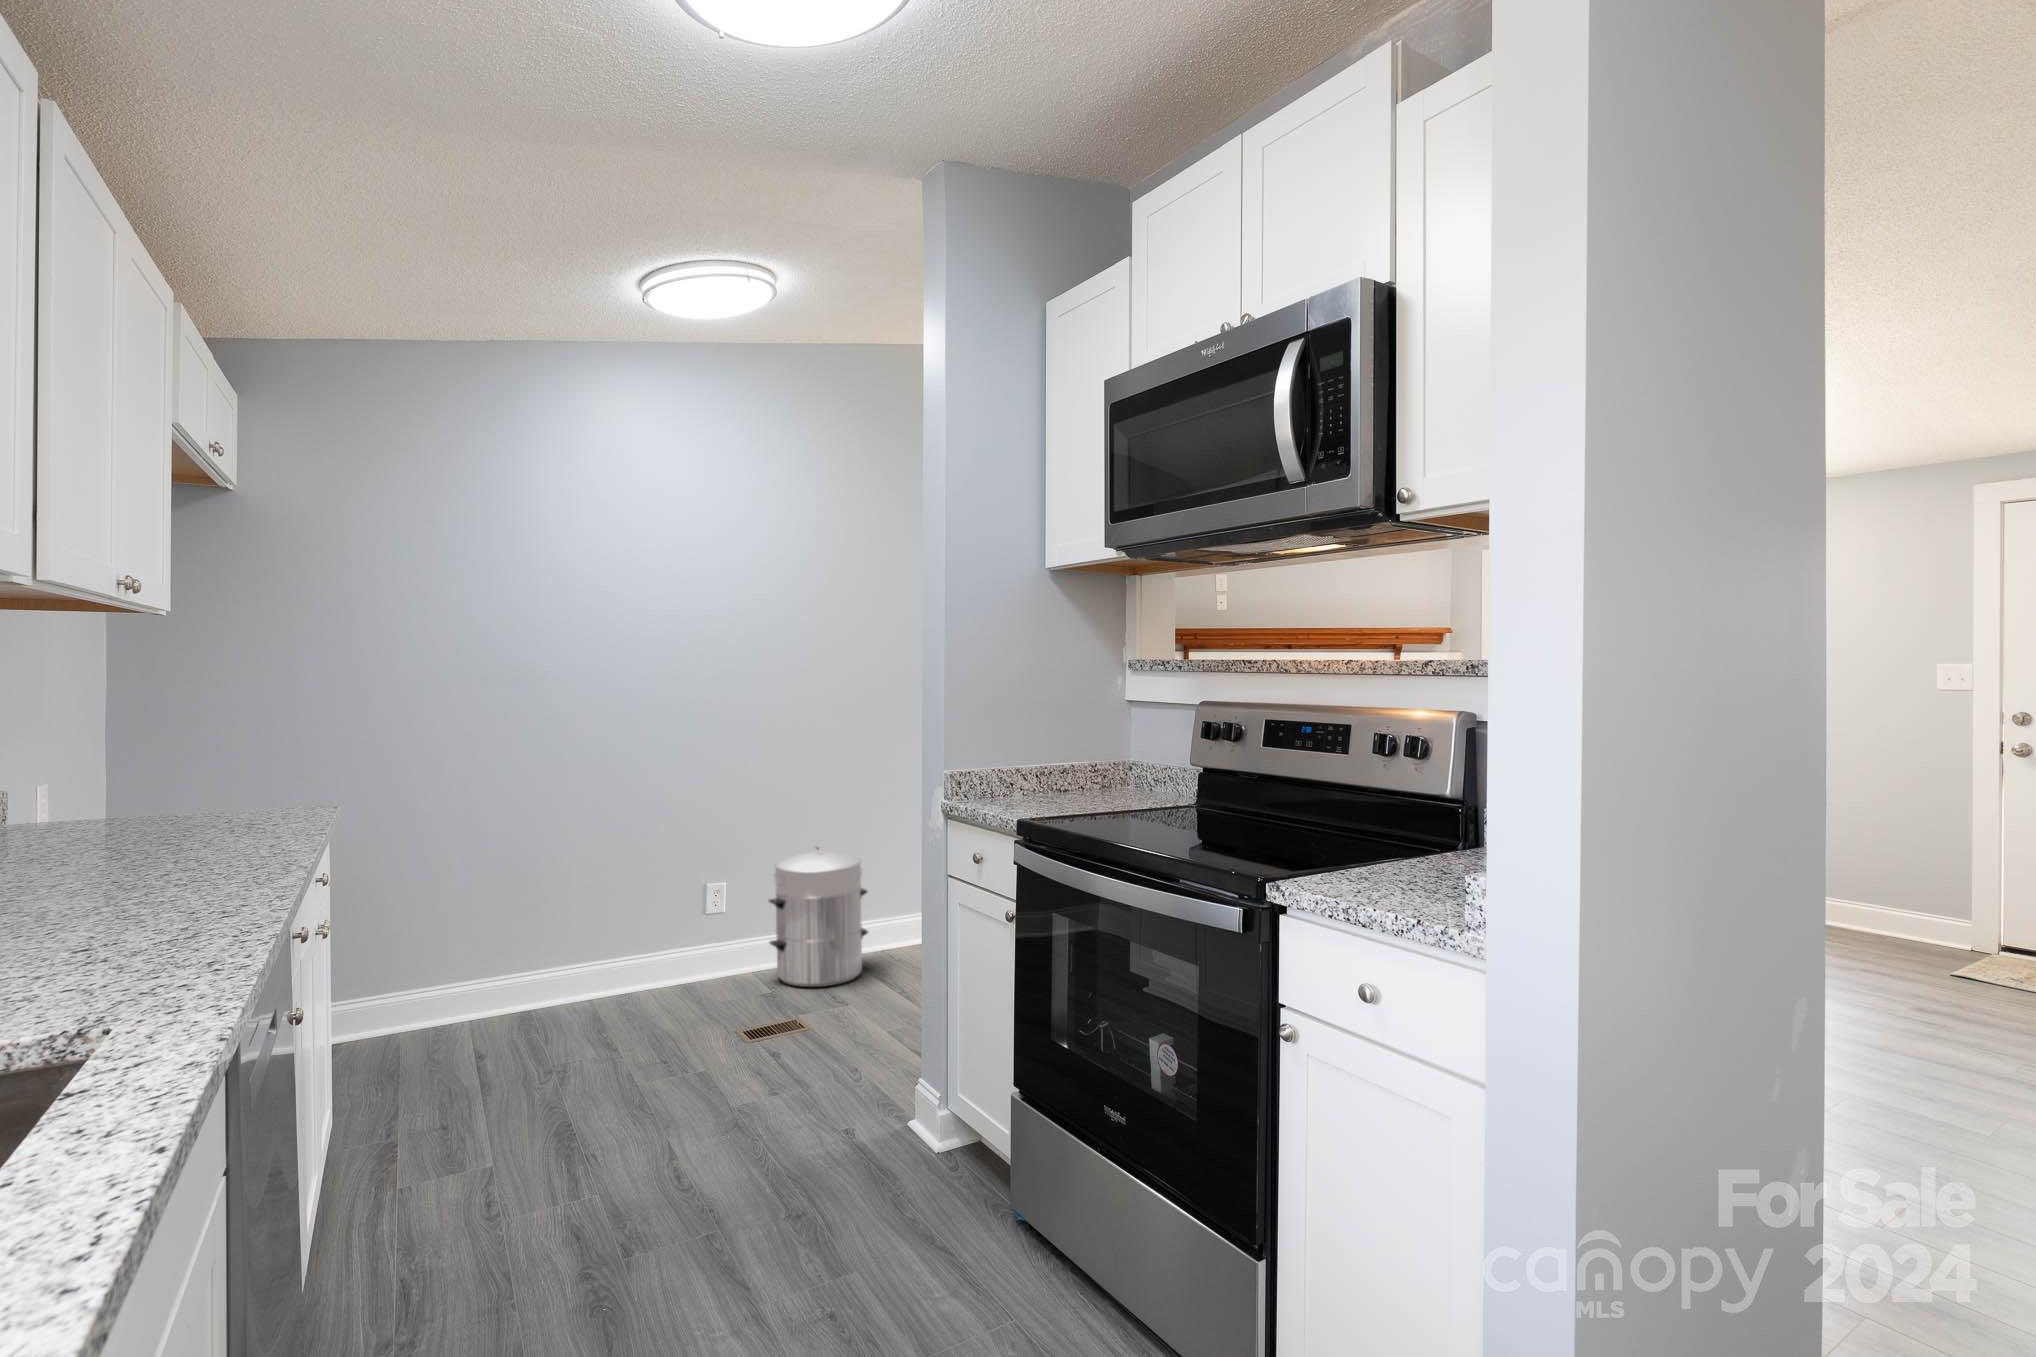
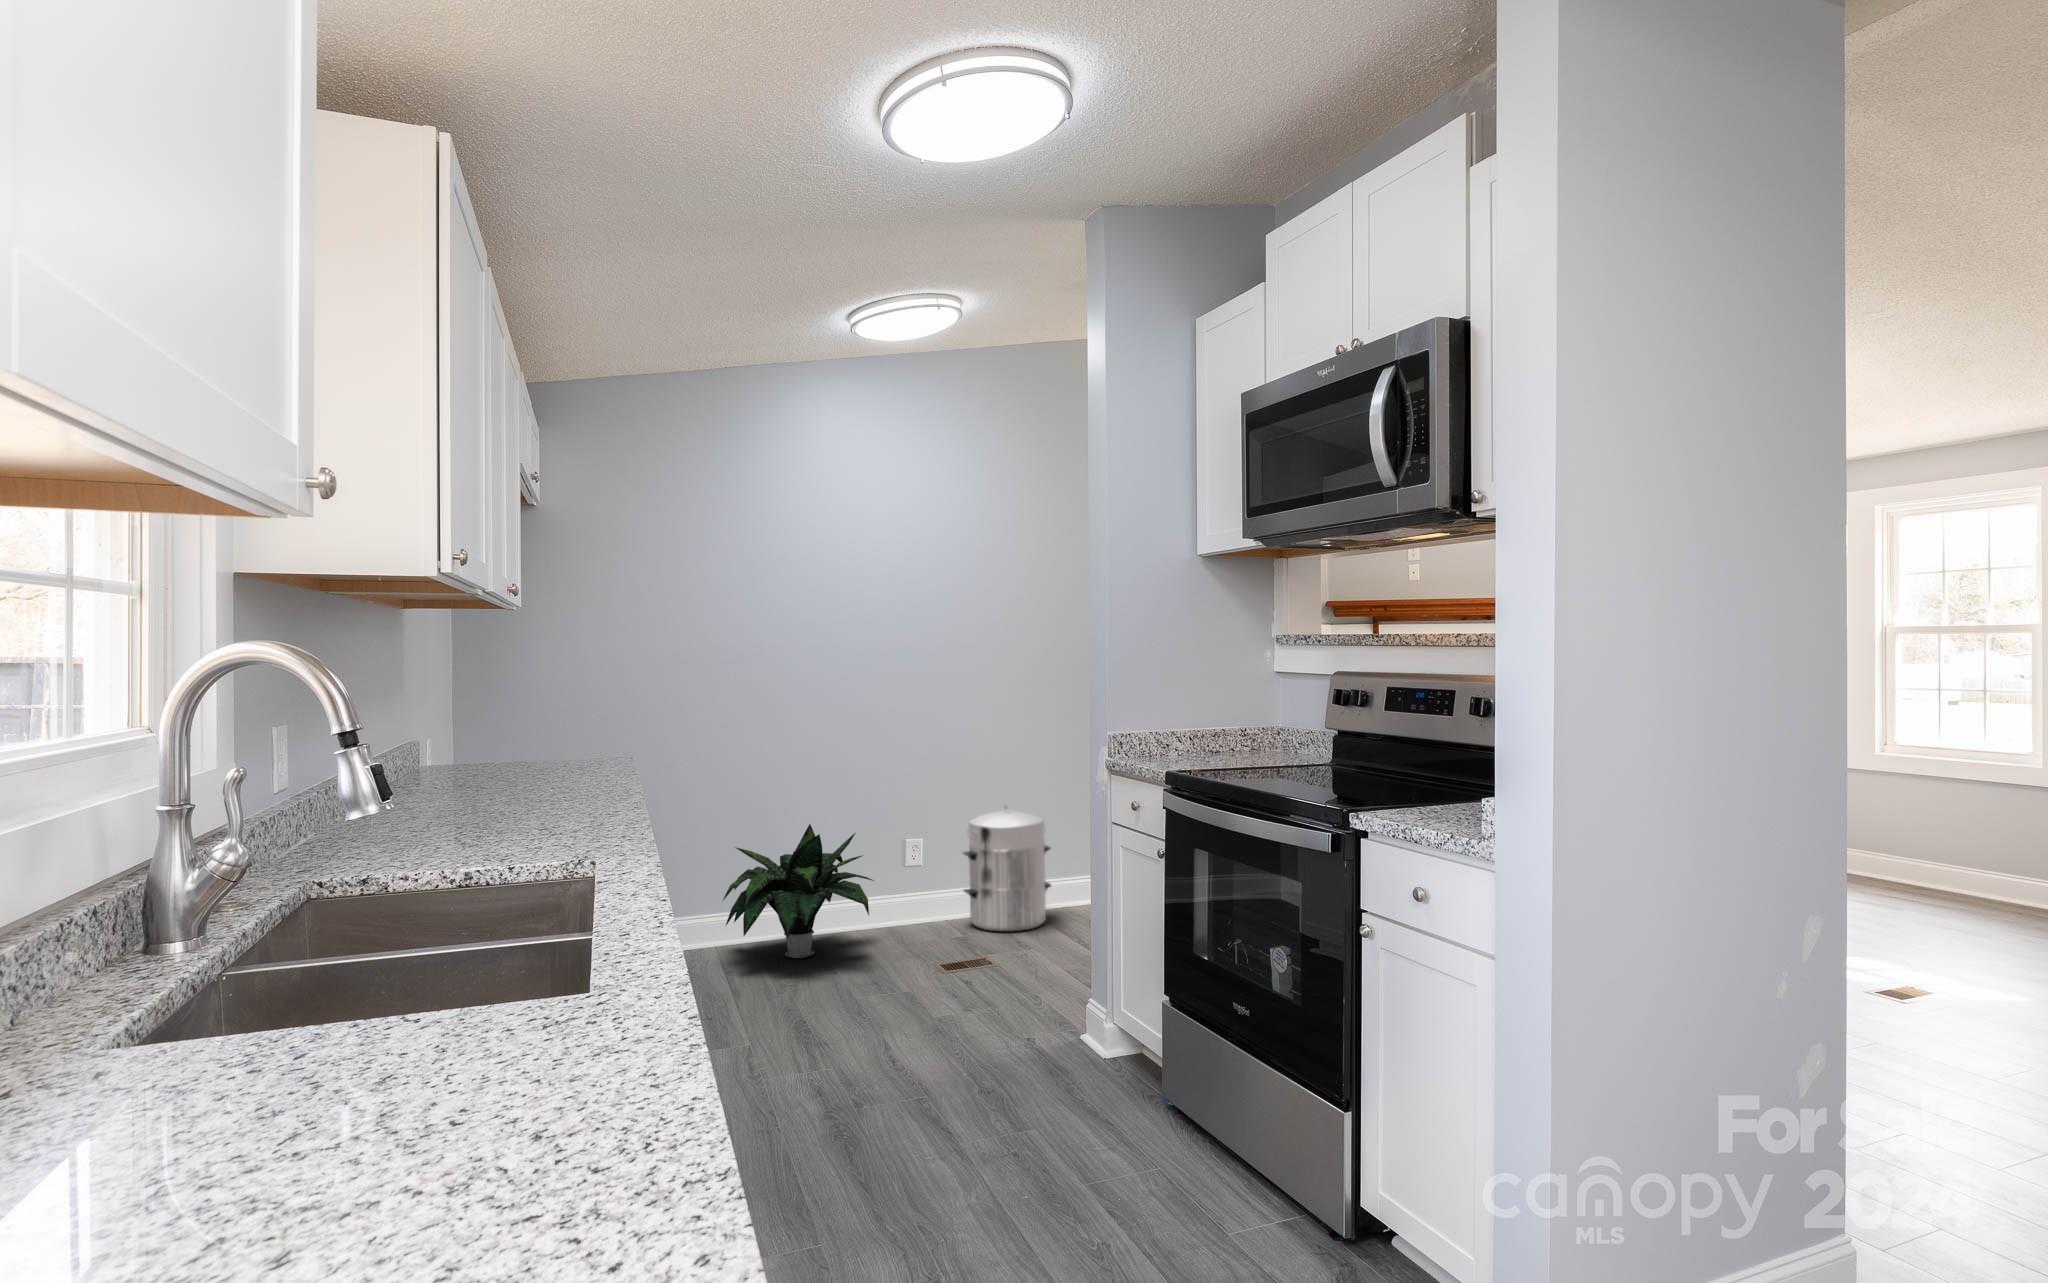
potted plant: none [476,875,668,1034] -> present [723,824,874,958]

